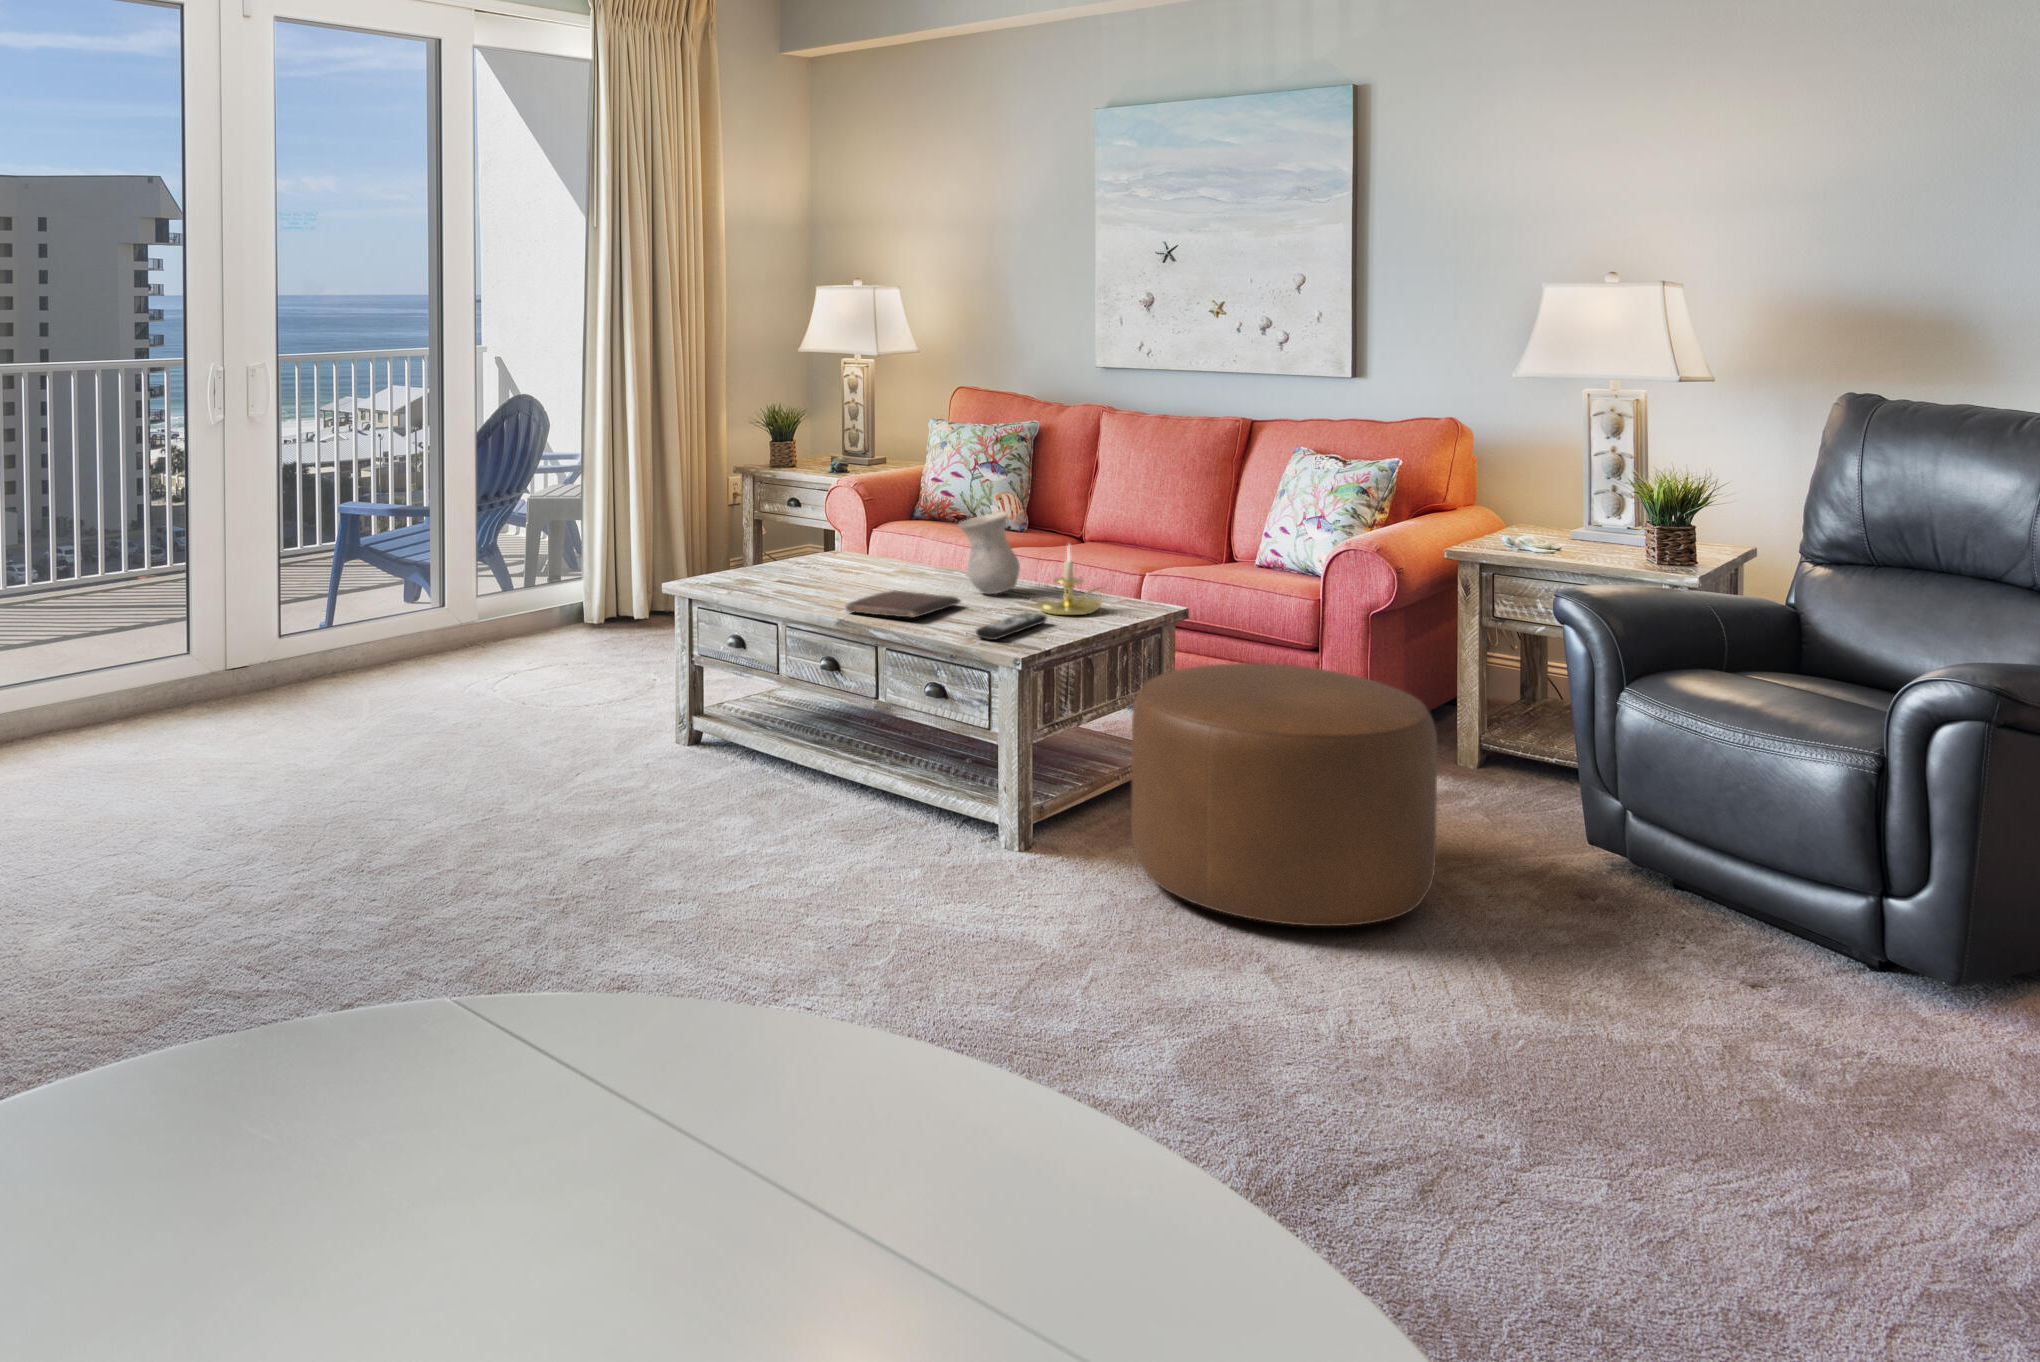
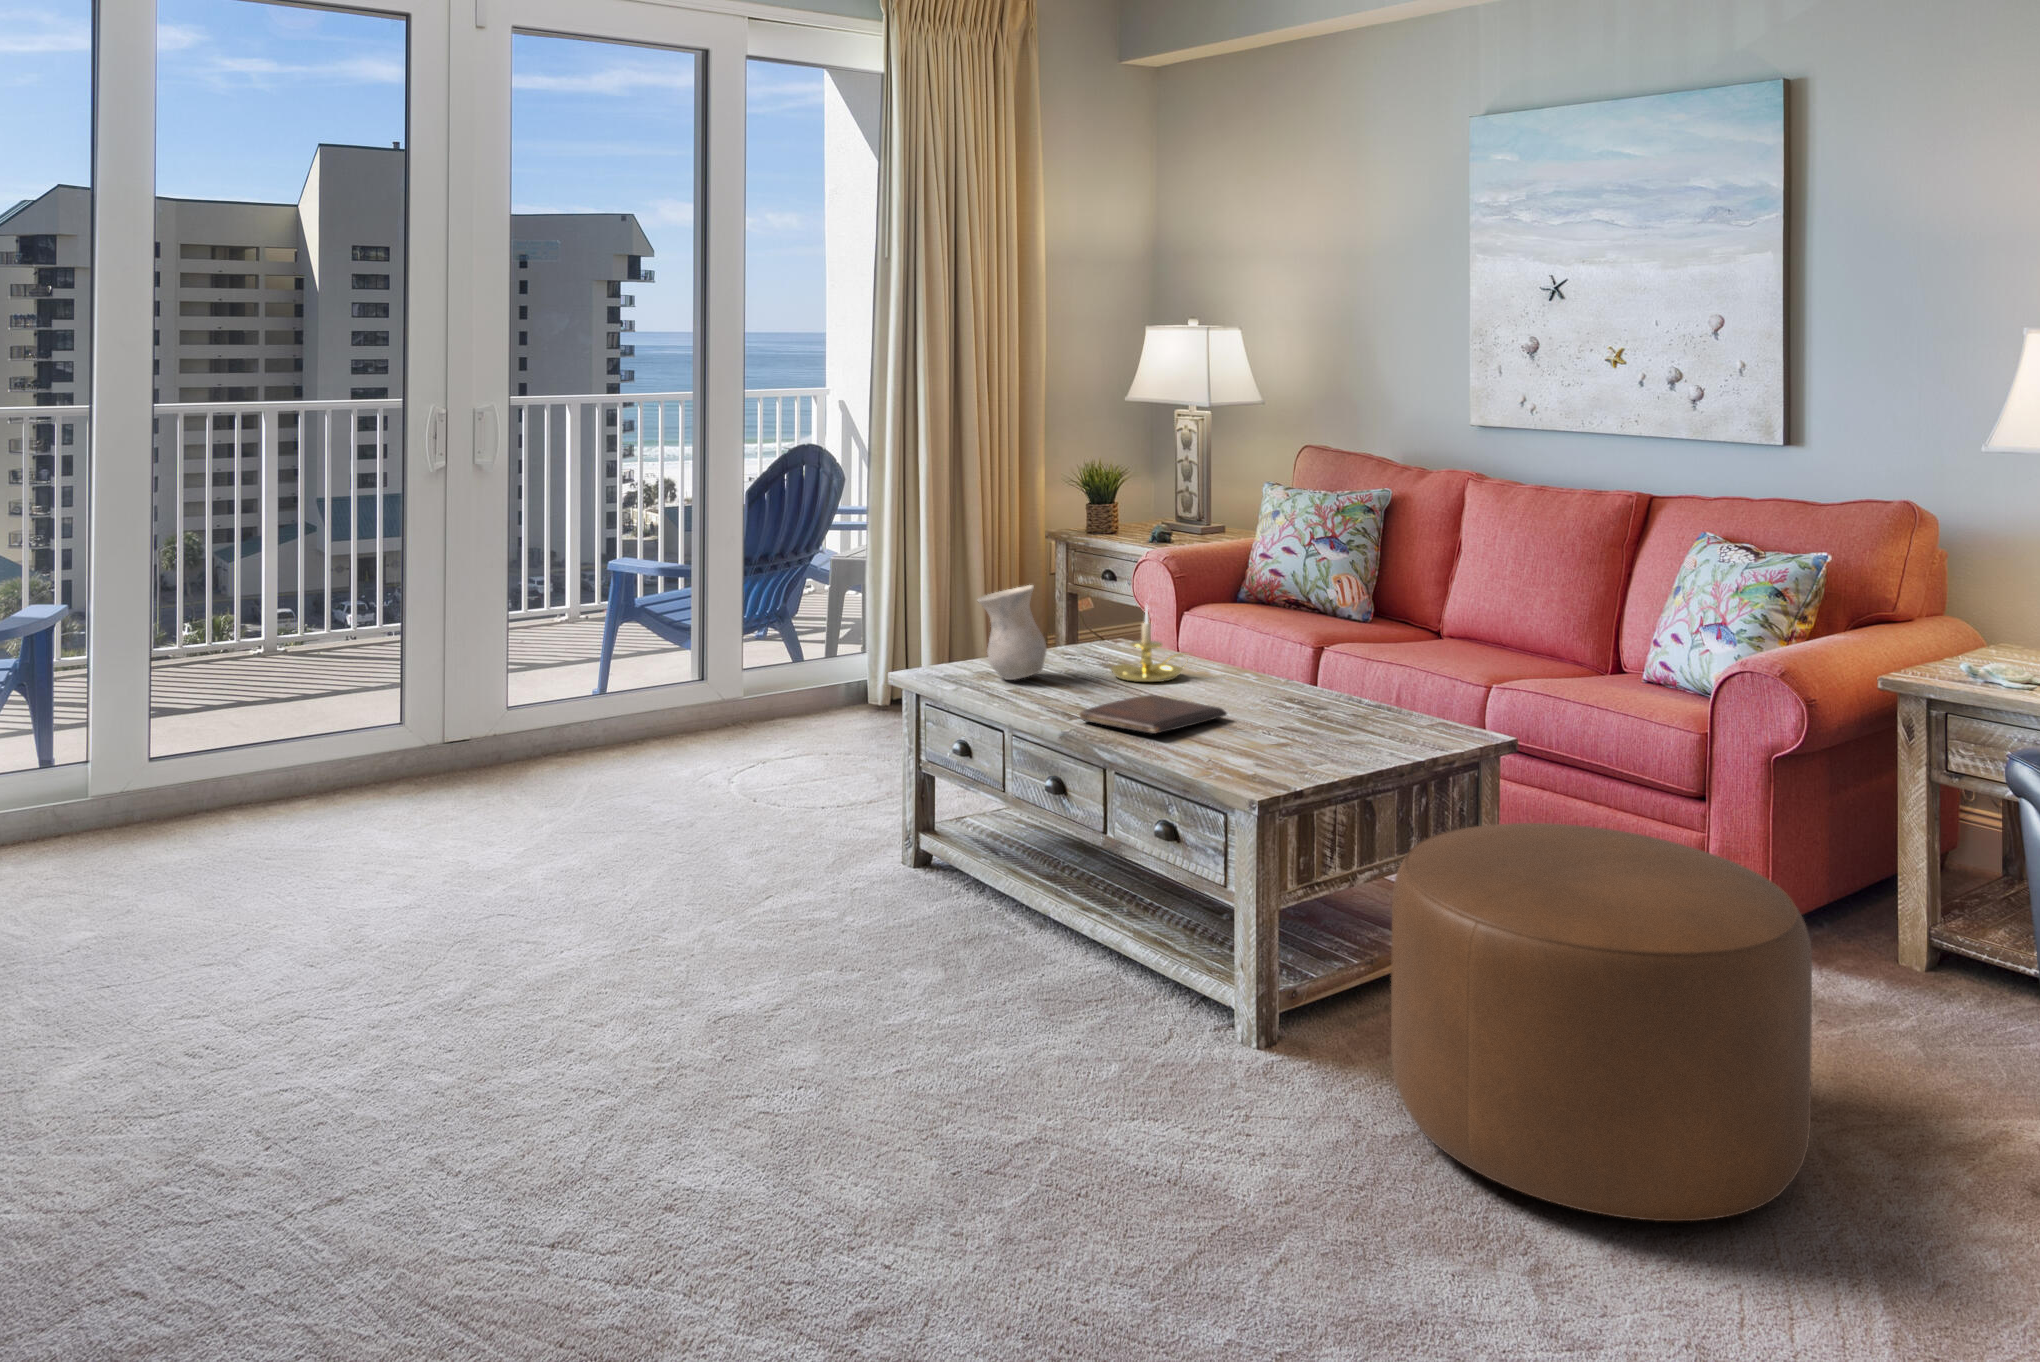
vase: present [958,511,1020,594] -> present [978,585,1047,680]
candle holder: present [1036,549,1102,615] -> present [1111,607,1186,682]
remote control: present [976,613,1047,640] -> none [1218,735,1321,771]

